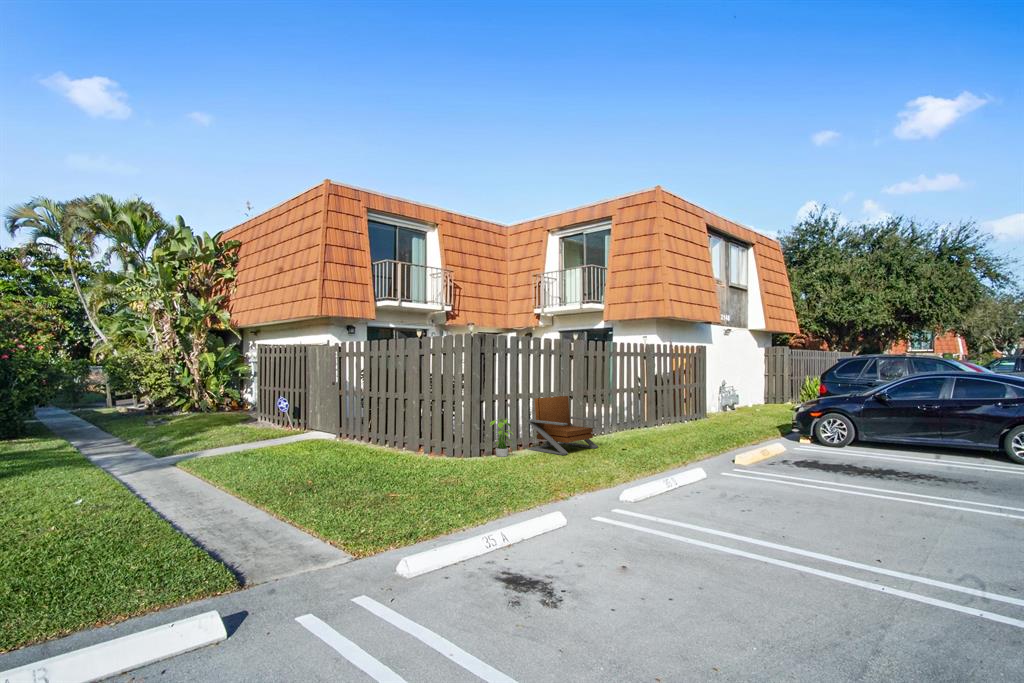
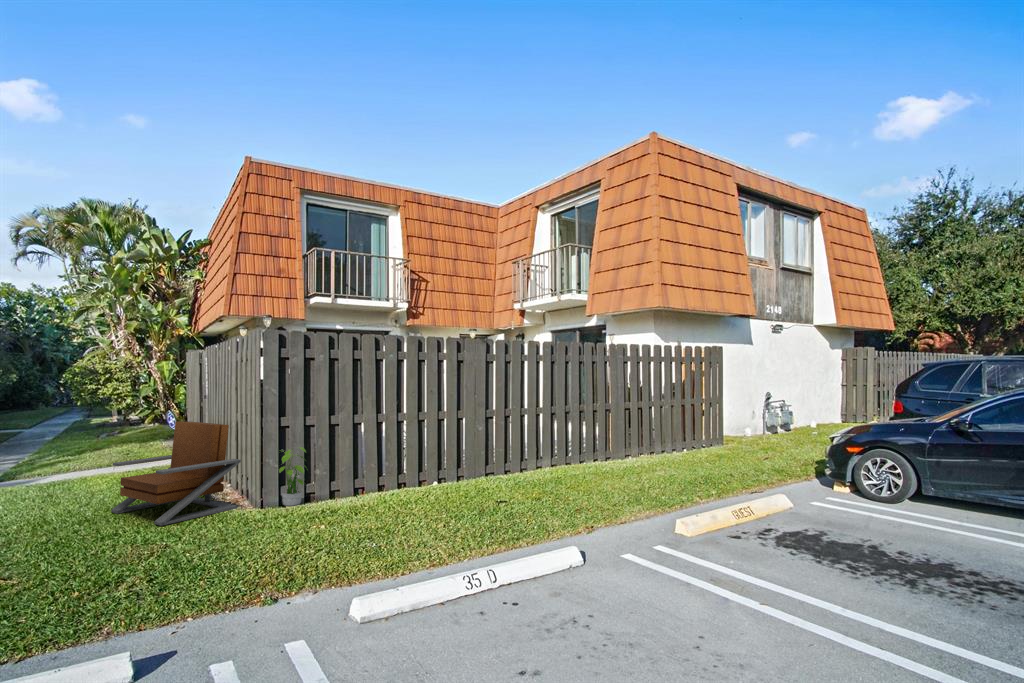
lounge chair: present [527,396,598,455] -> present [111,422,241,526]

